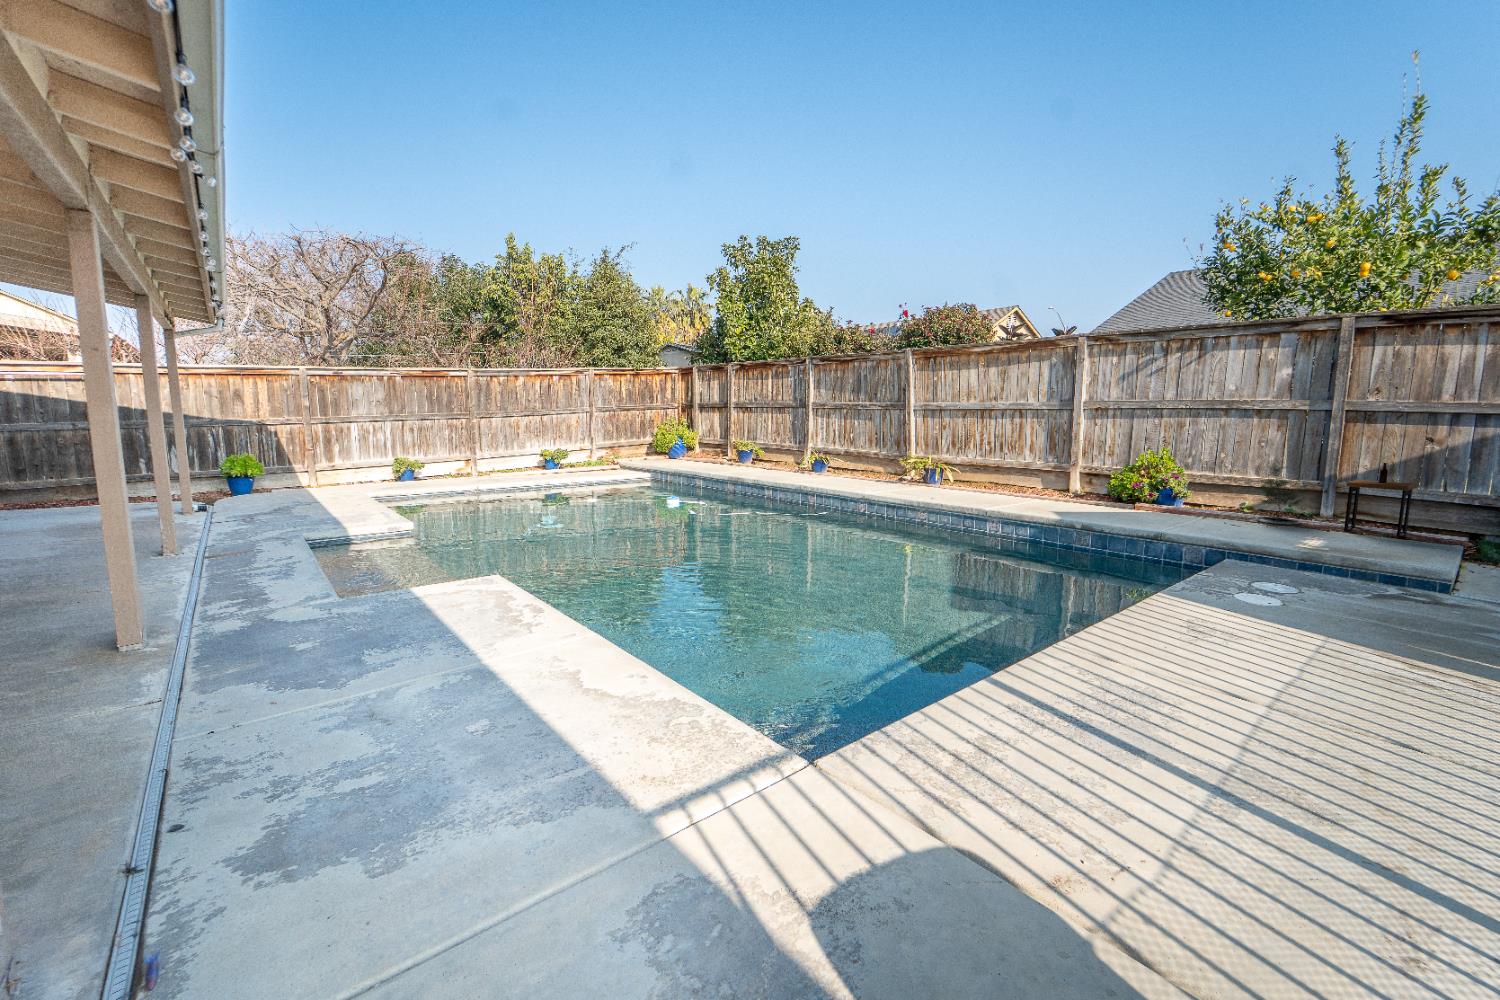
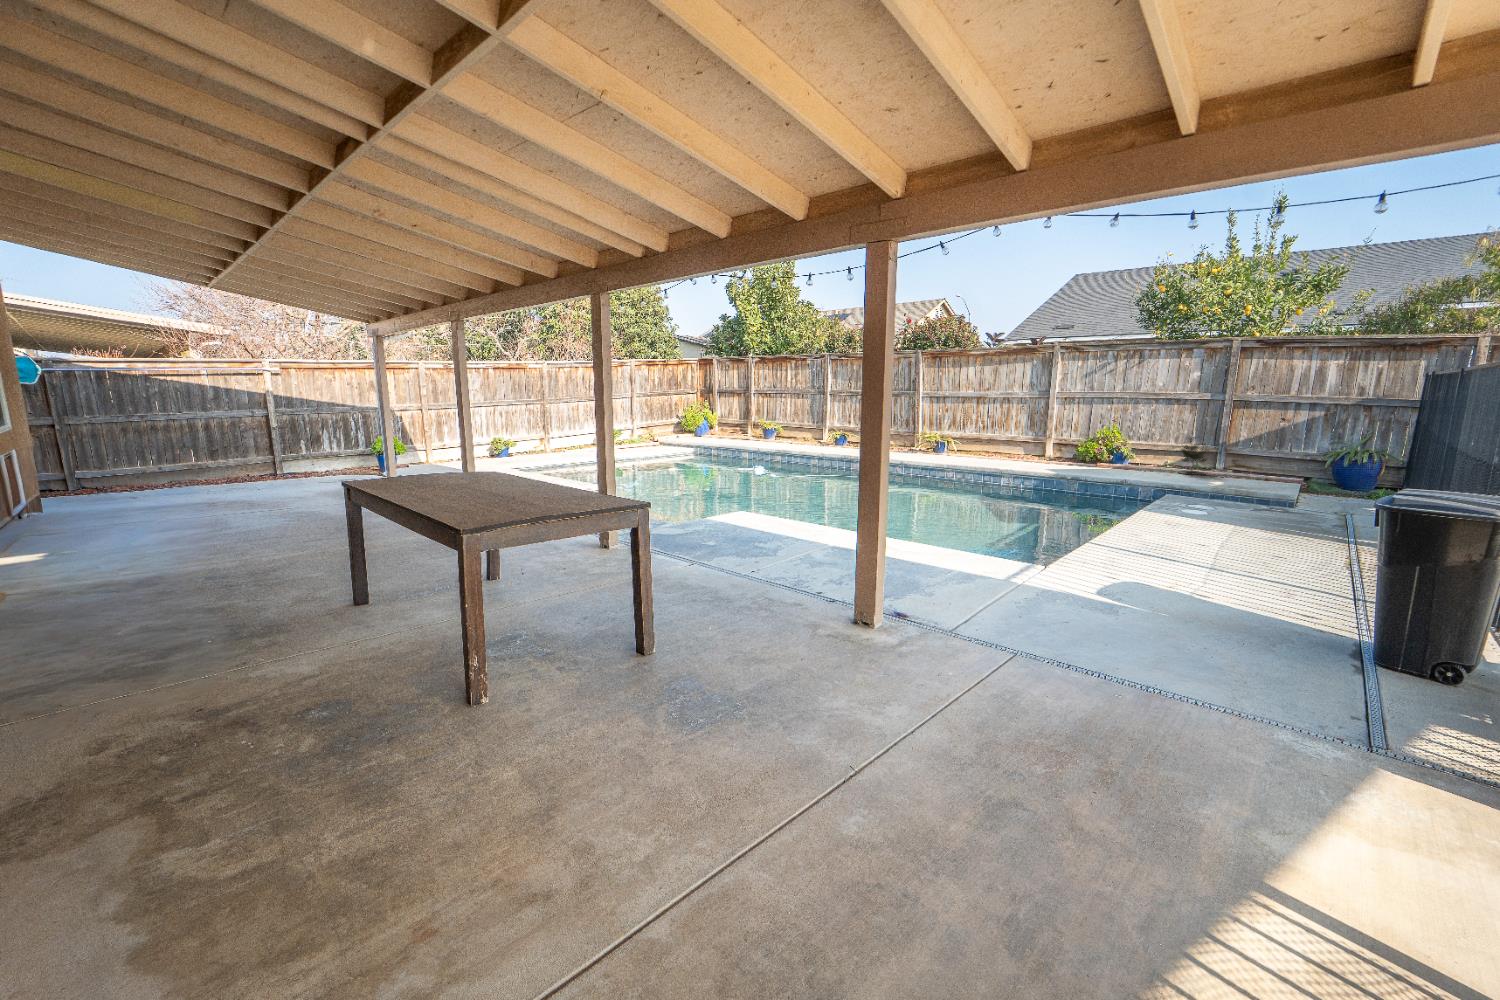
side table: present [1344,463,1416,537] -> none [1233,434,1274,480]

